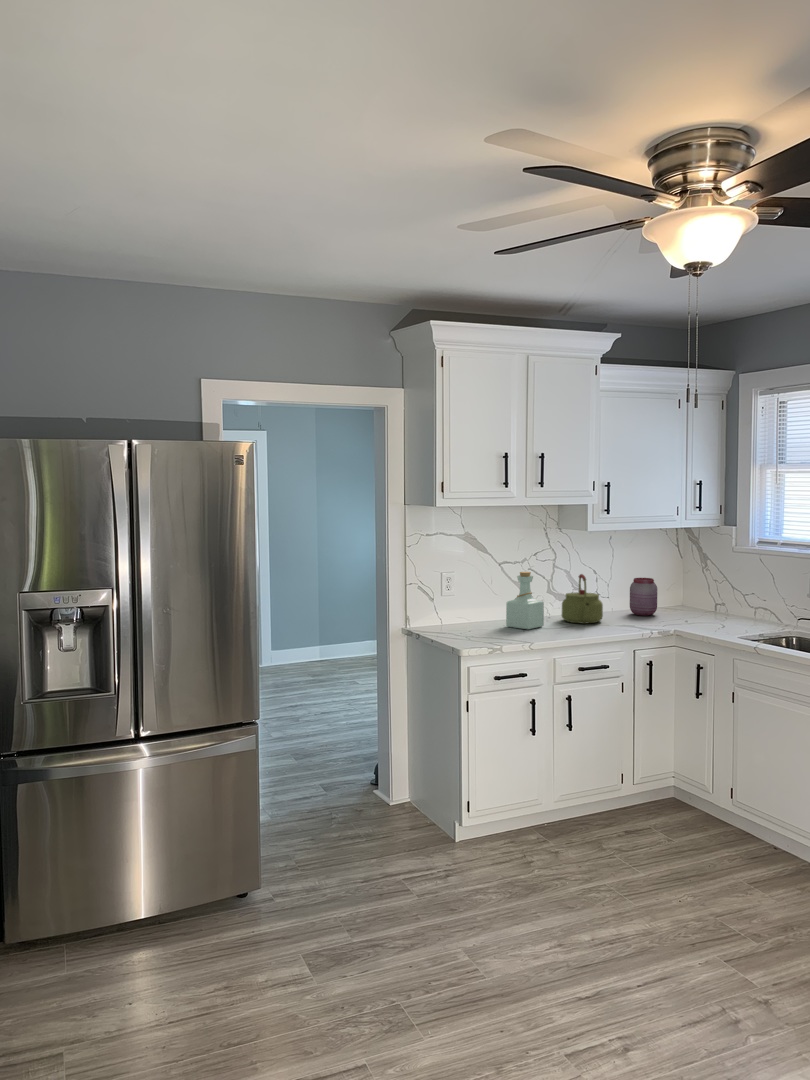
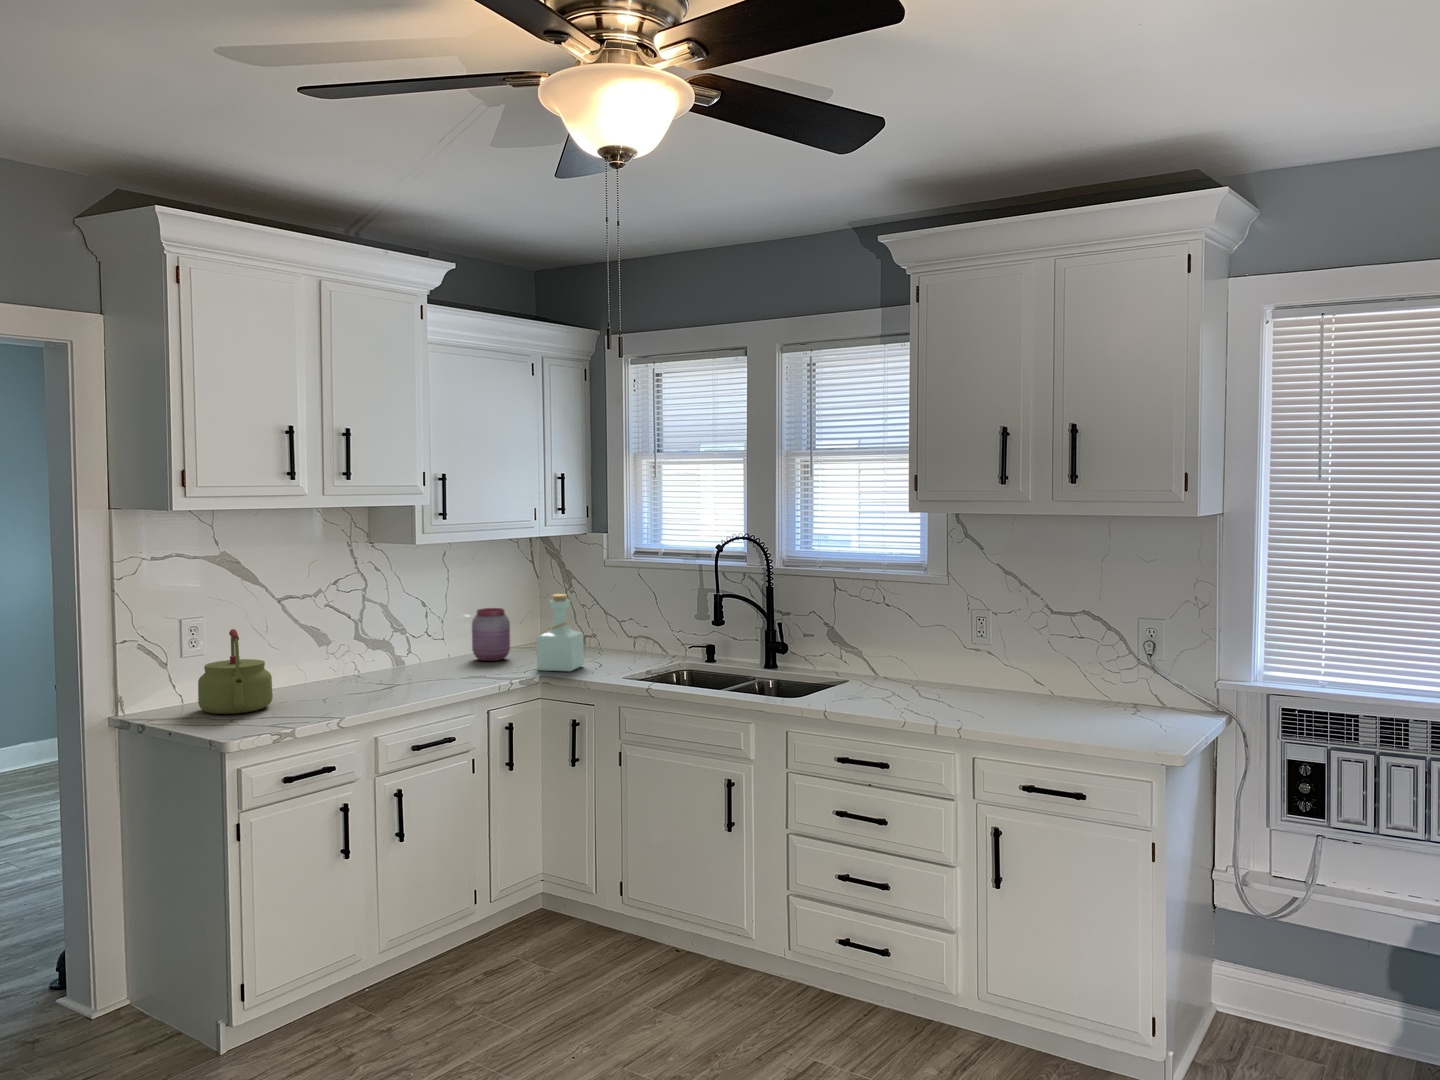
bottle: present [506,572,544,630] -> present [536,594,584,671]
kettle: present [562,574,603,624] -> present [198,629,273,714]

